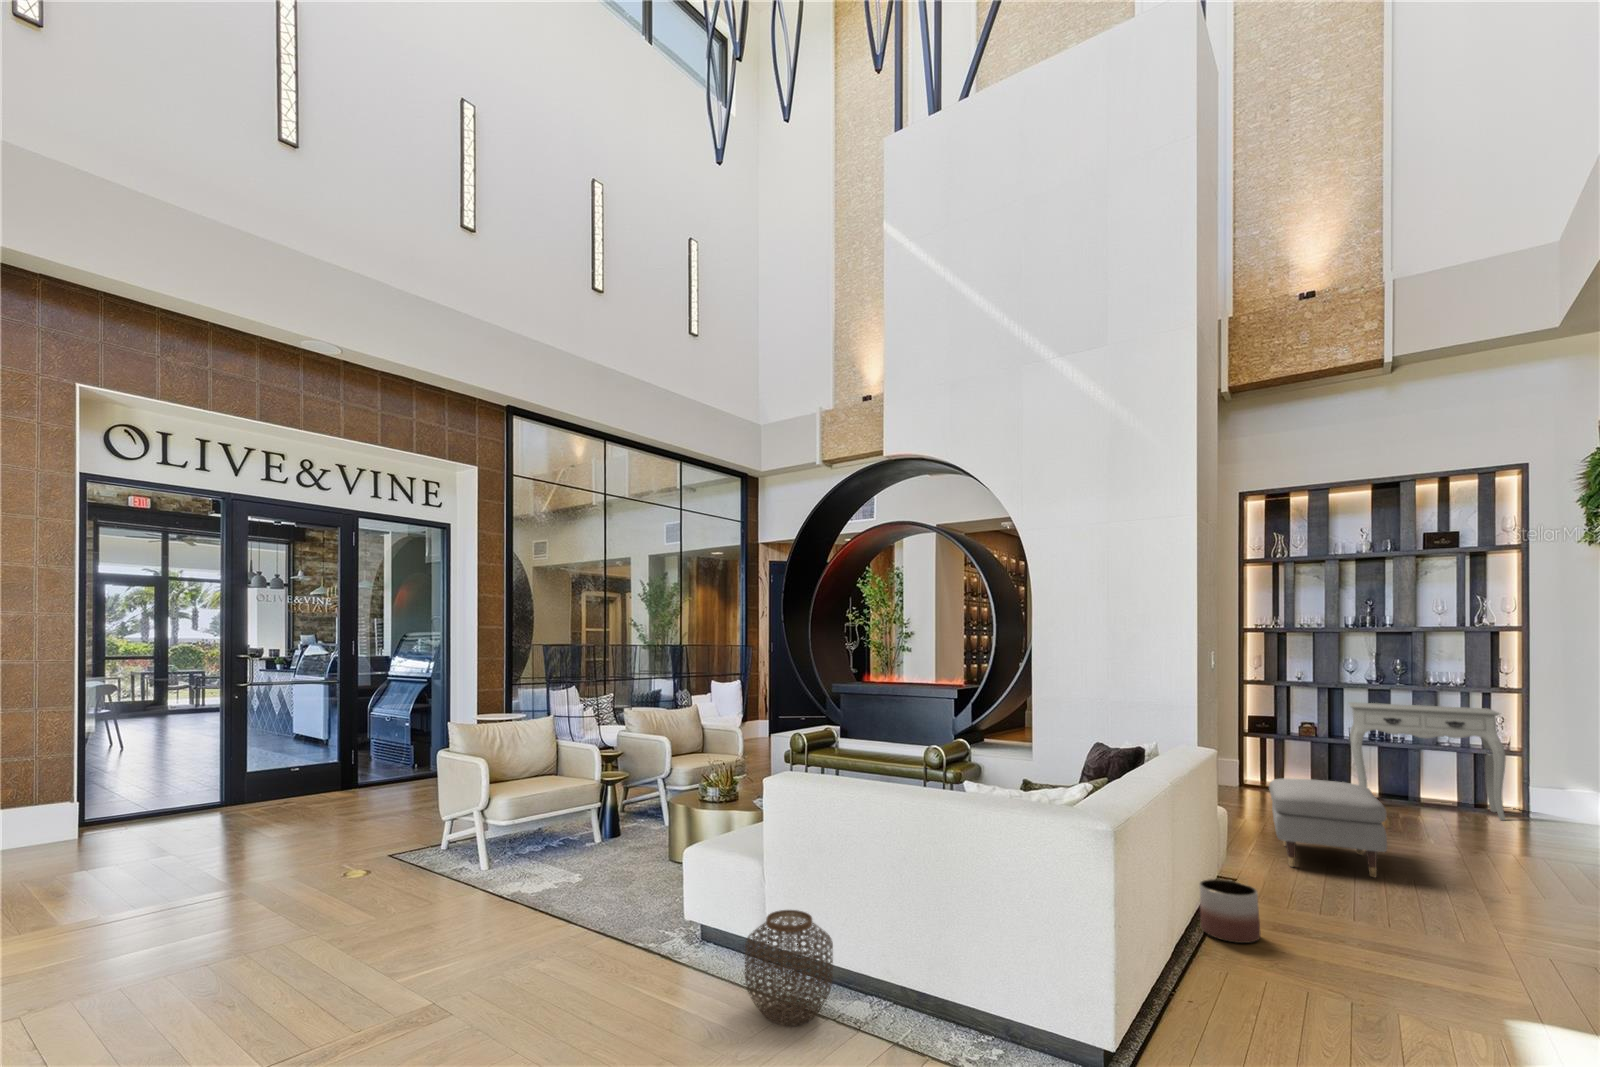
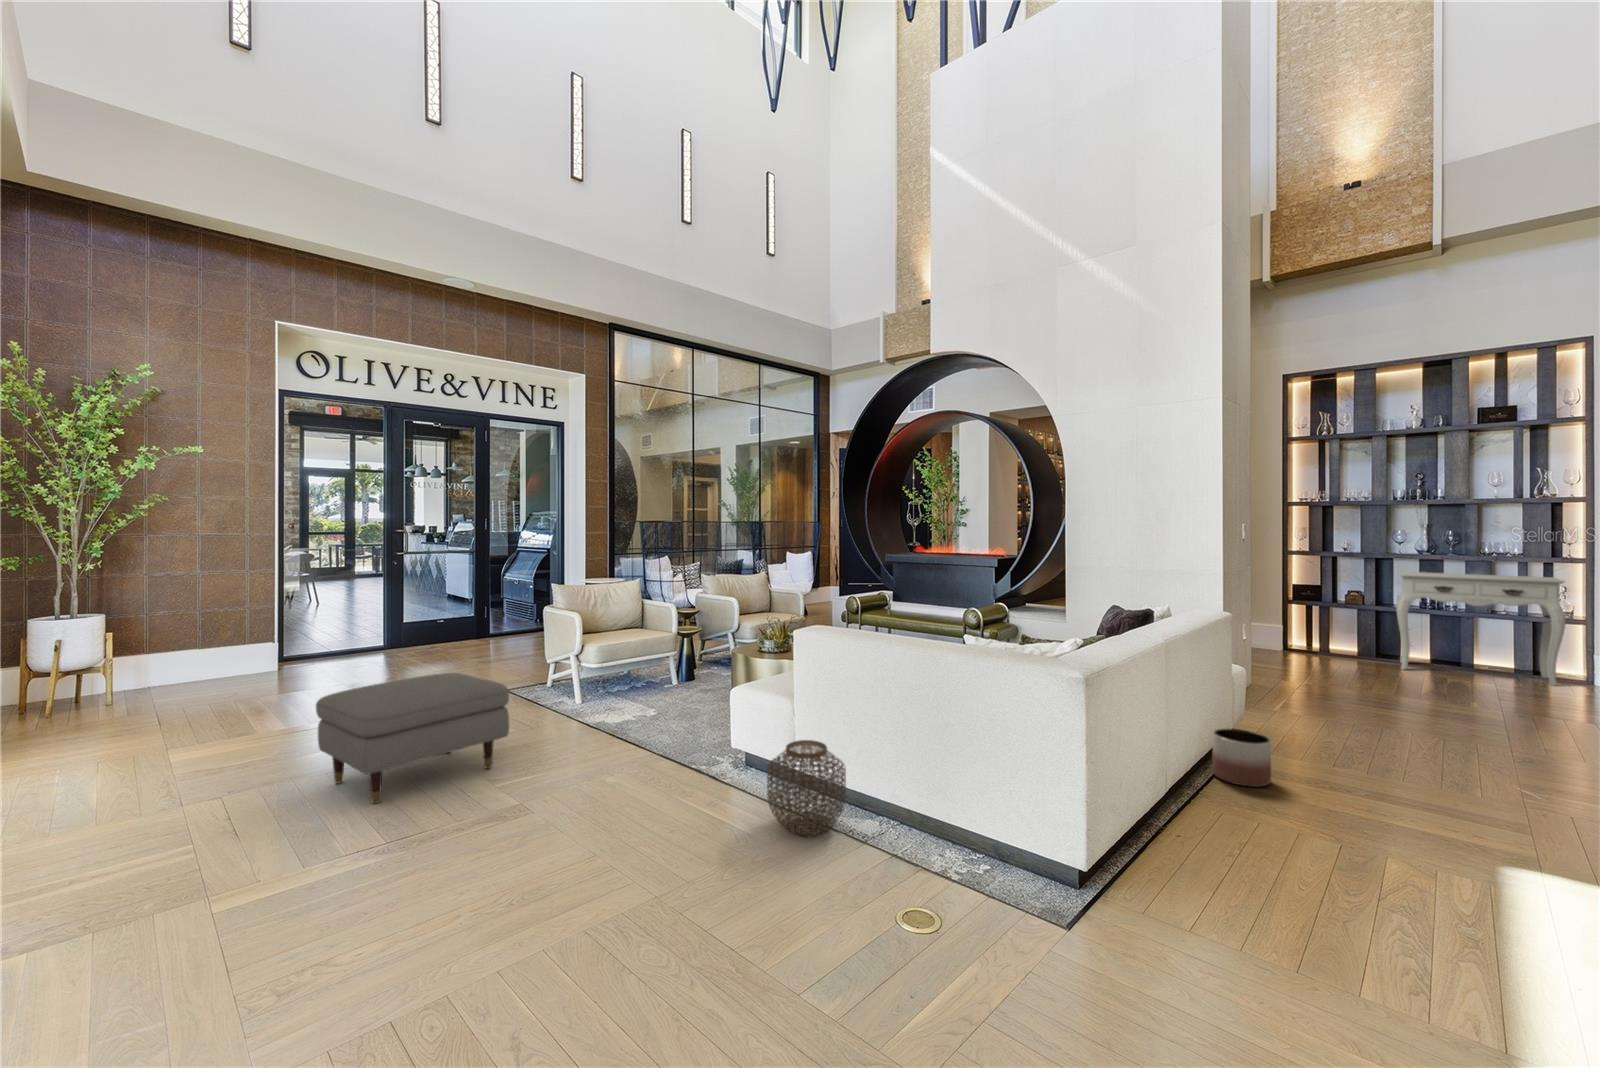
ottoman: present [1269,778,1387,877] -> present [316,673,509,804]

